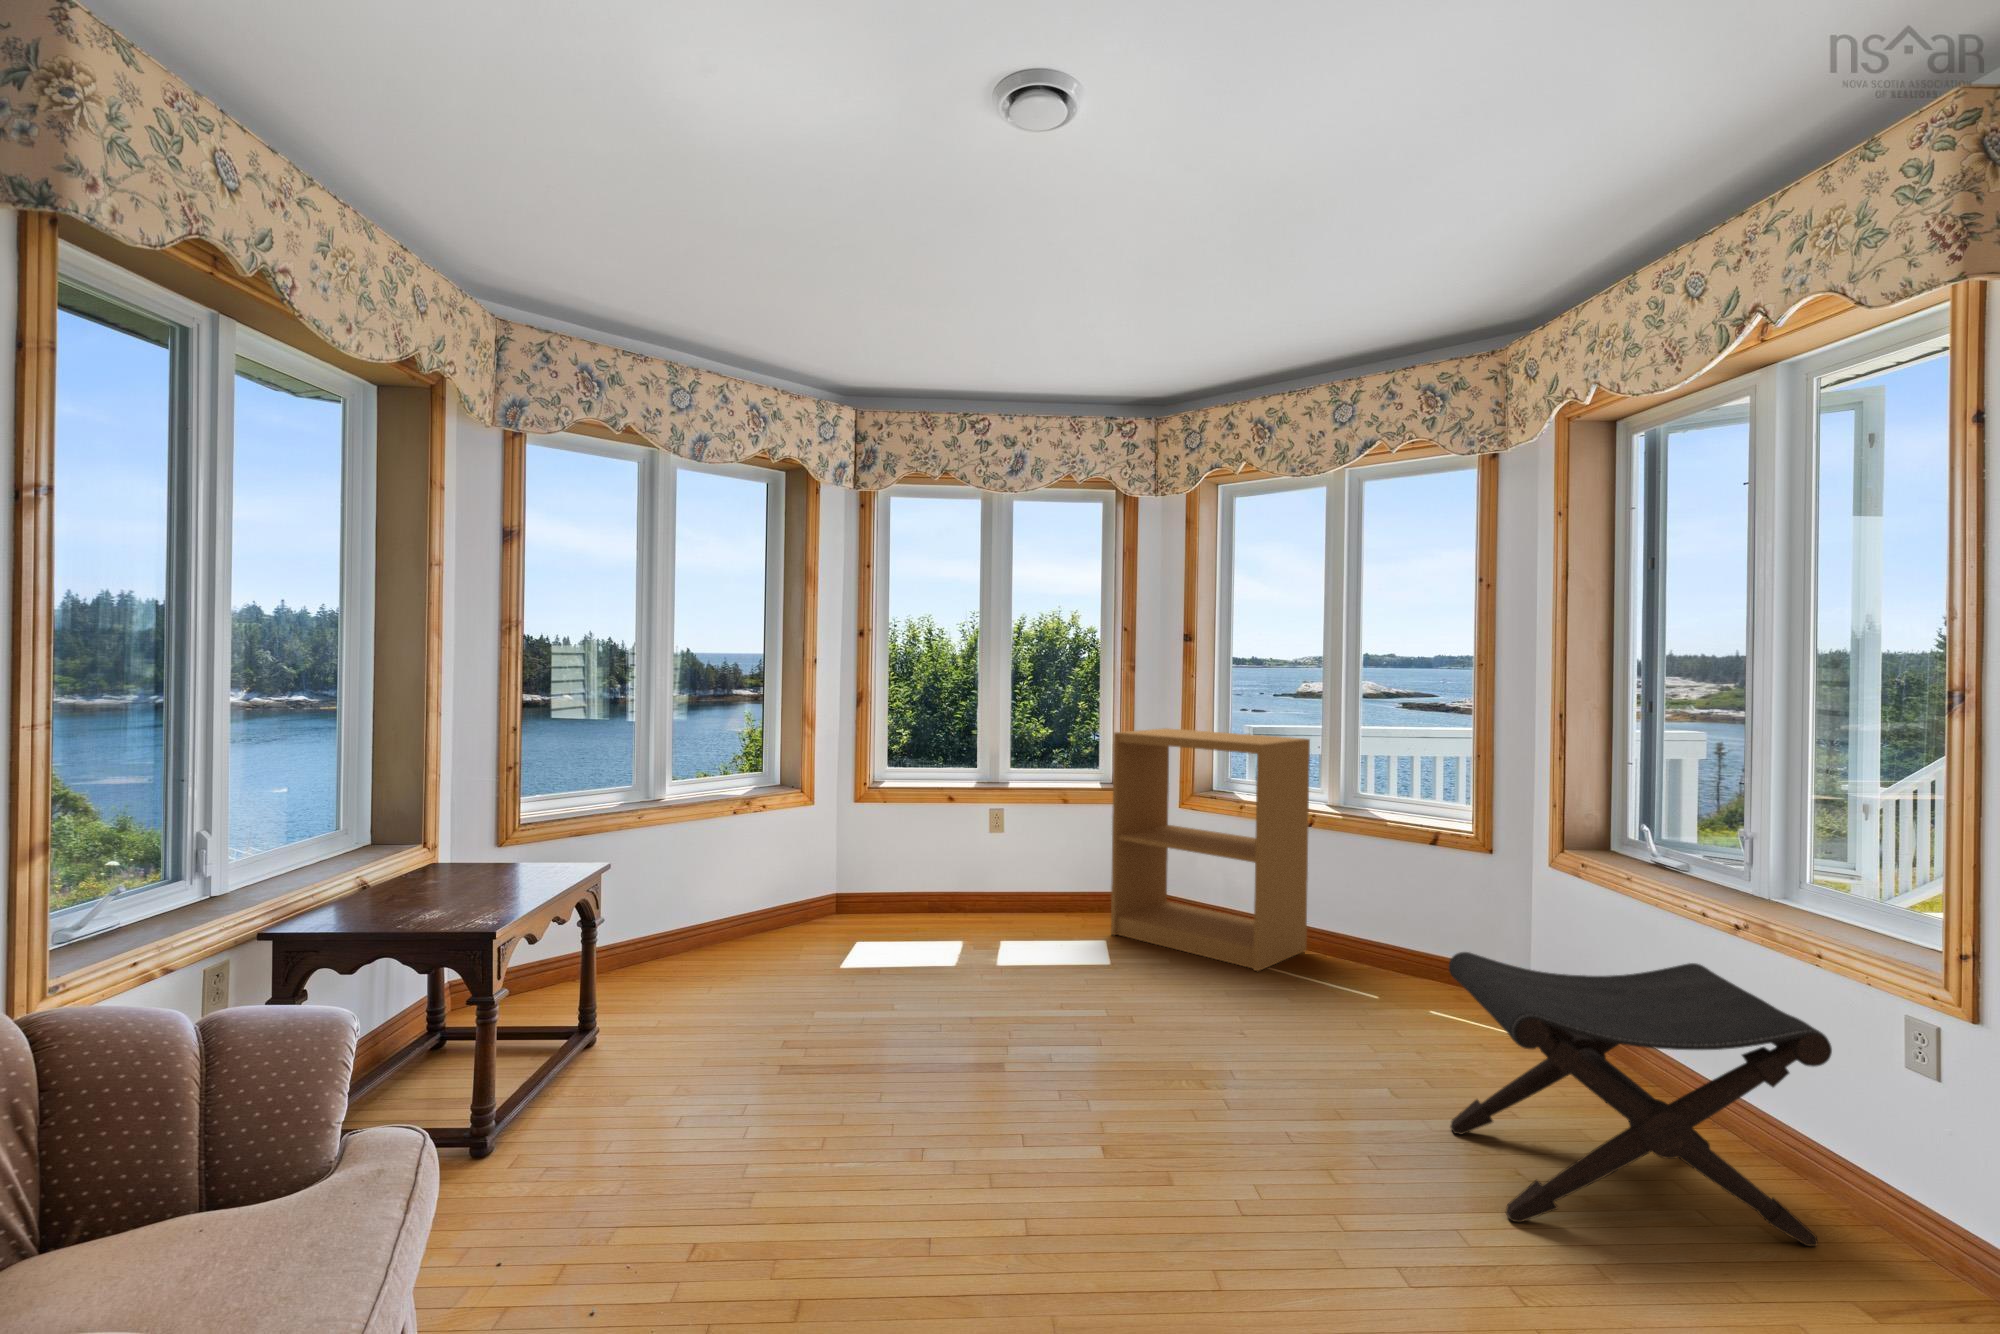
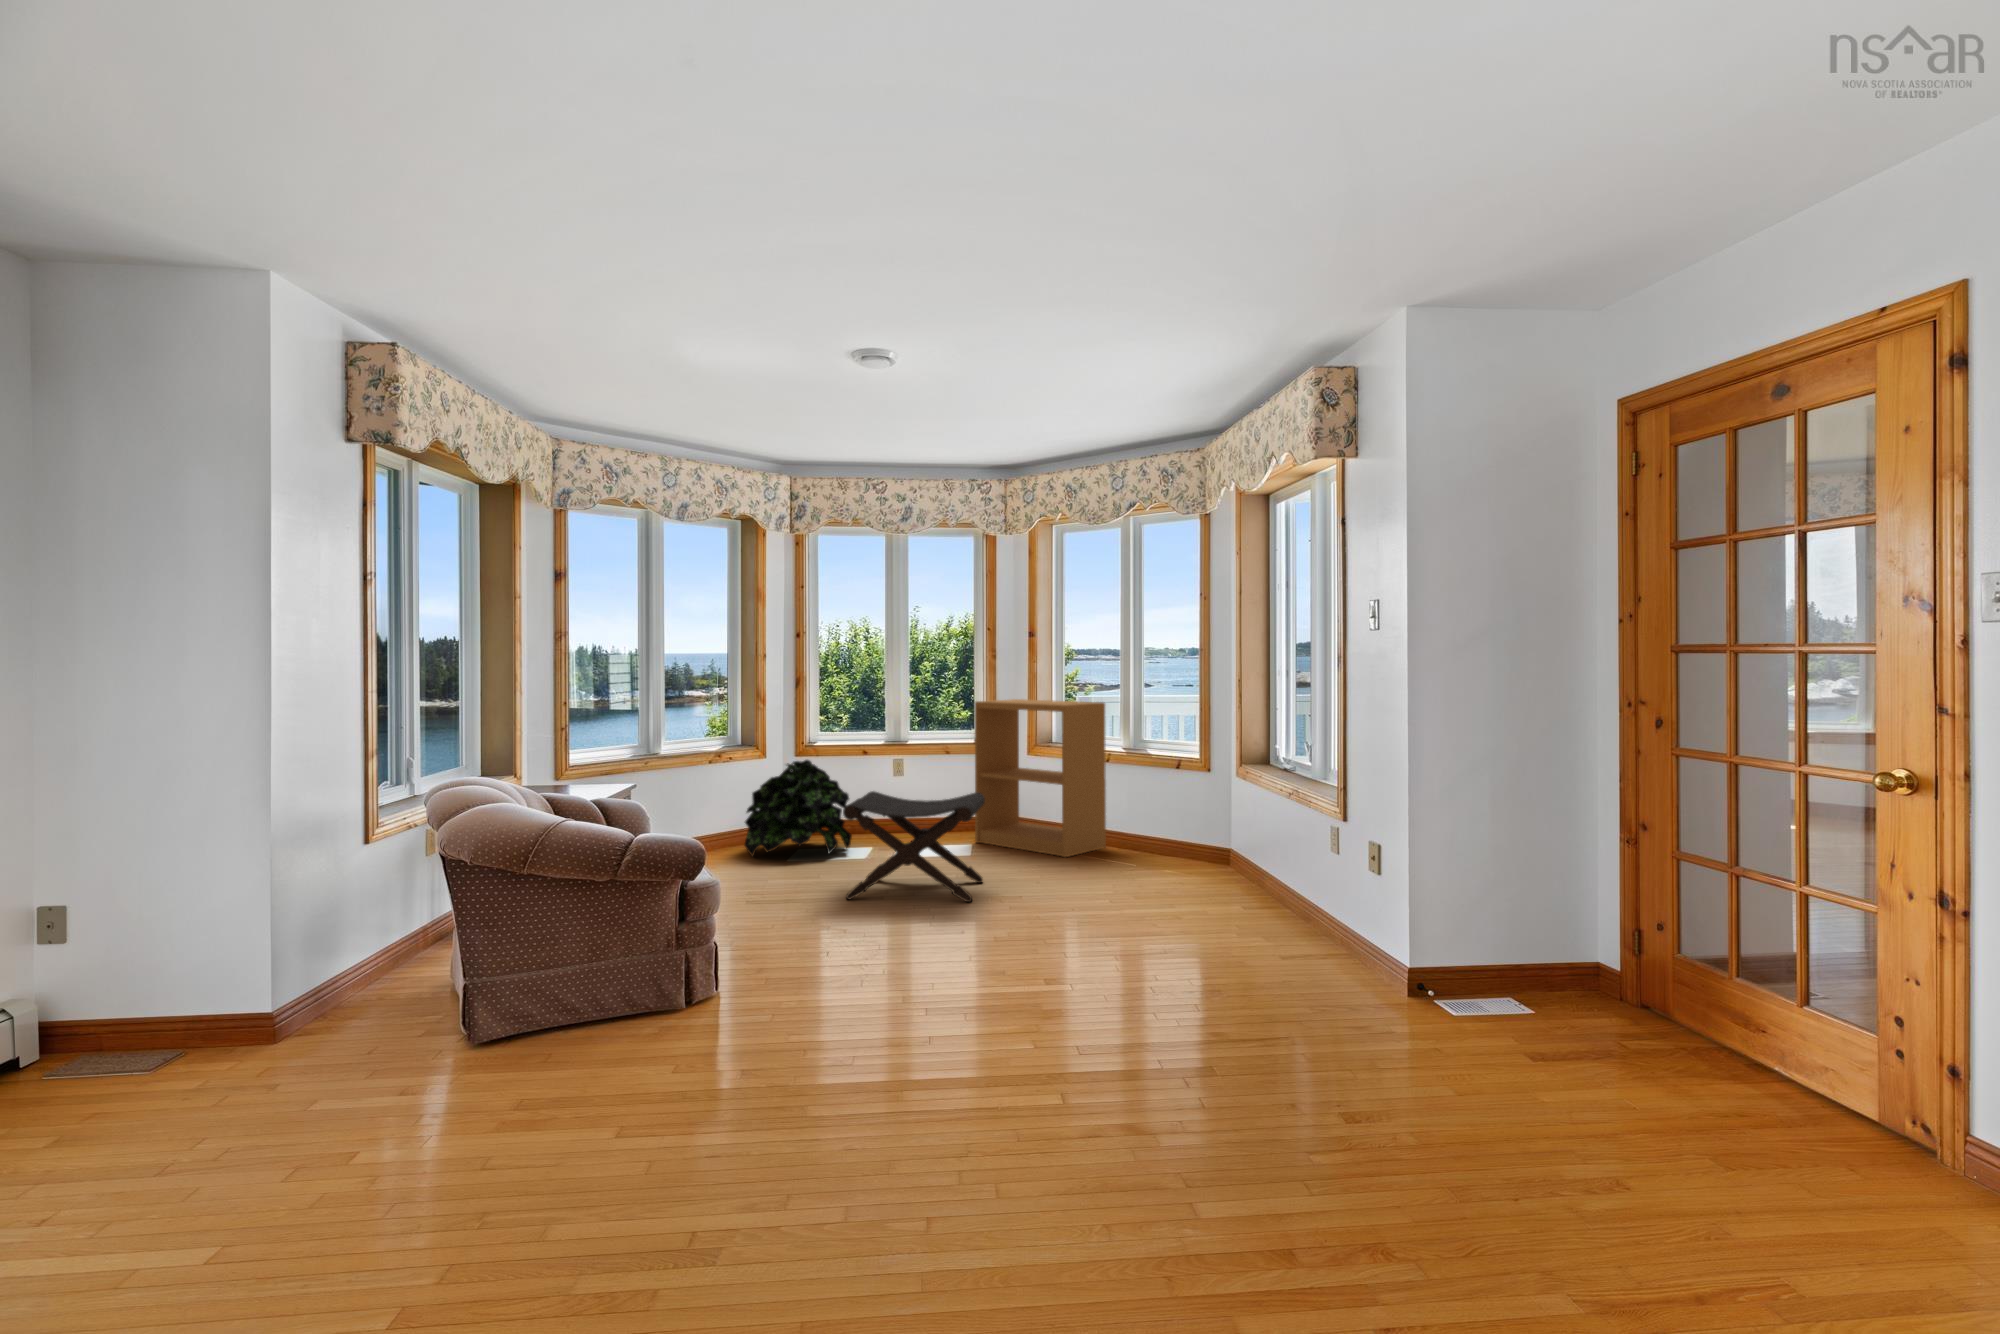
potted plant: none [782,813,940,960] -> present [744,760,852,856]
footstool: present [1449,952,1832,1246] -> present [843,791,985,902]

